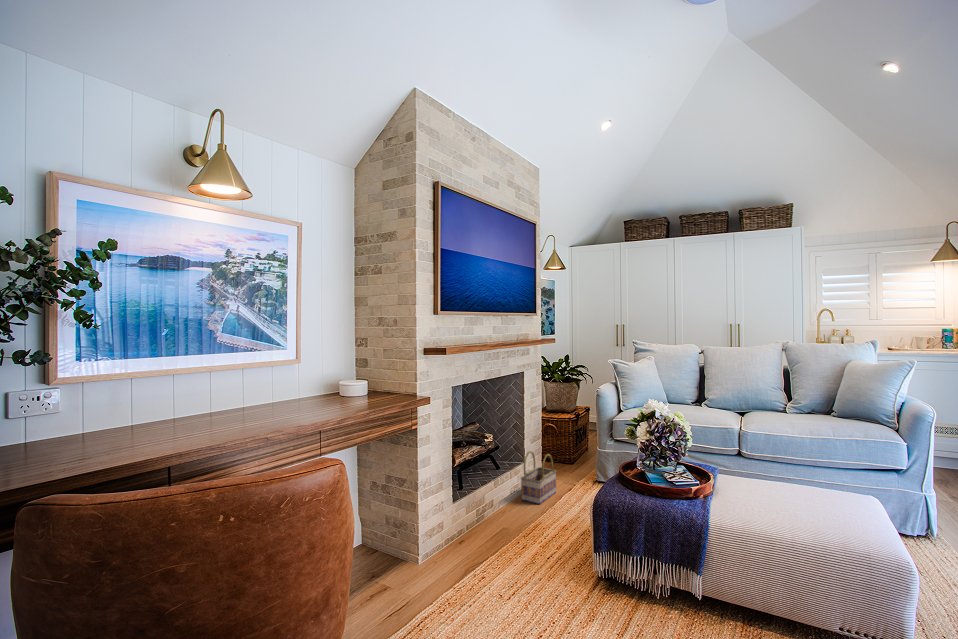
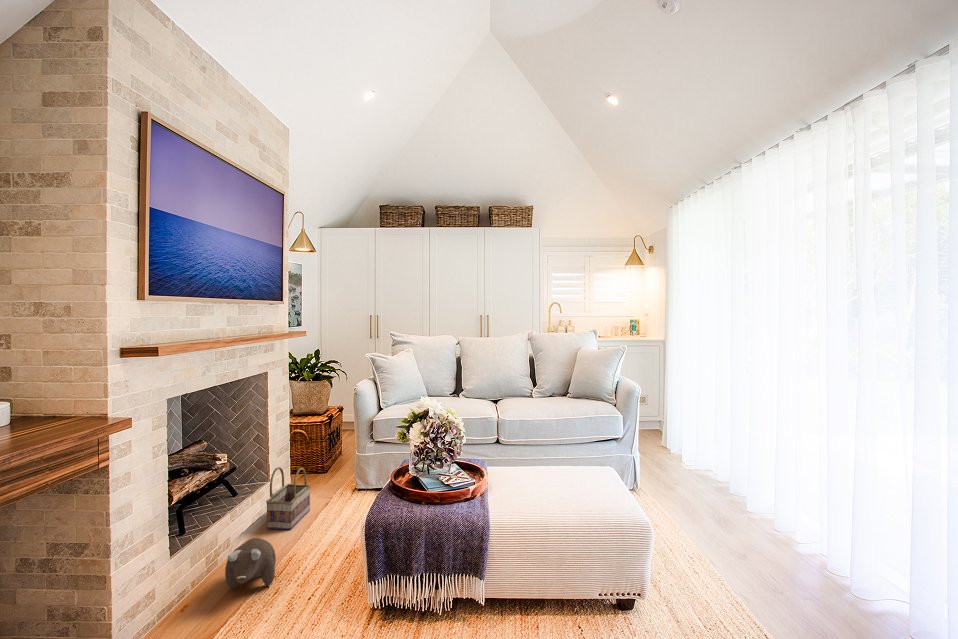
plush toy: none [490,502,526,541] -> present [225,538,276,588]

